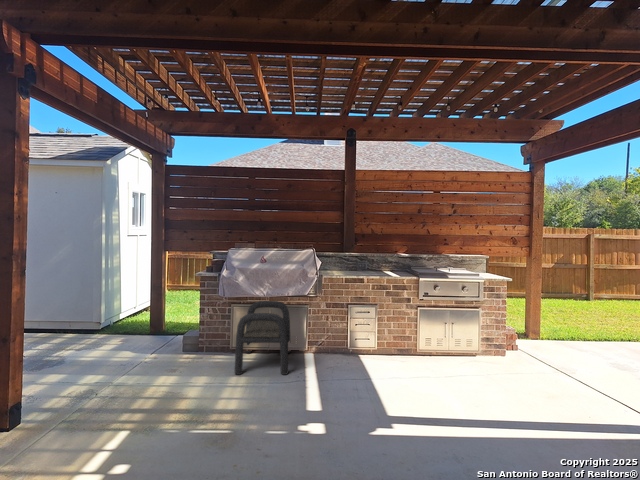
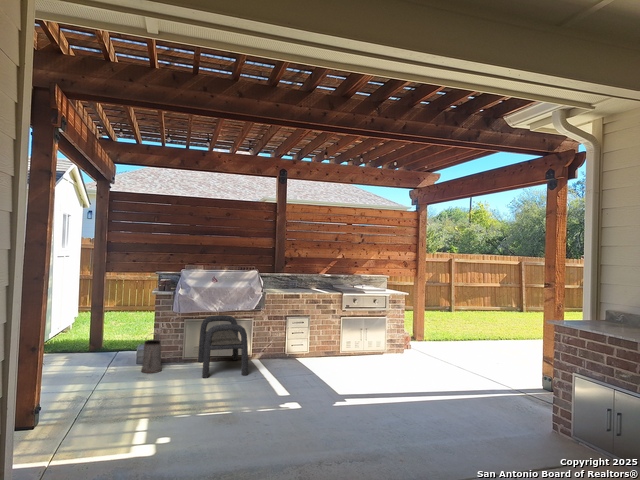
watering can: none [178,319,204,364] -> present [141,333,162,373]

